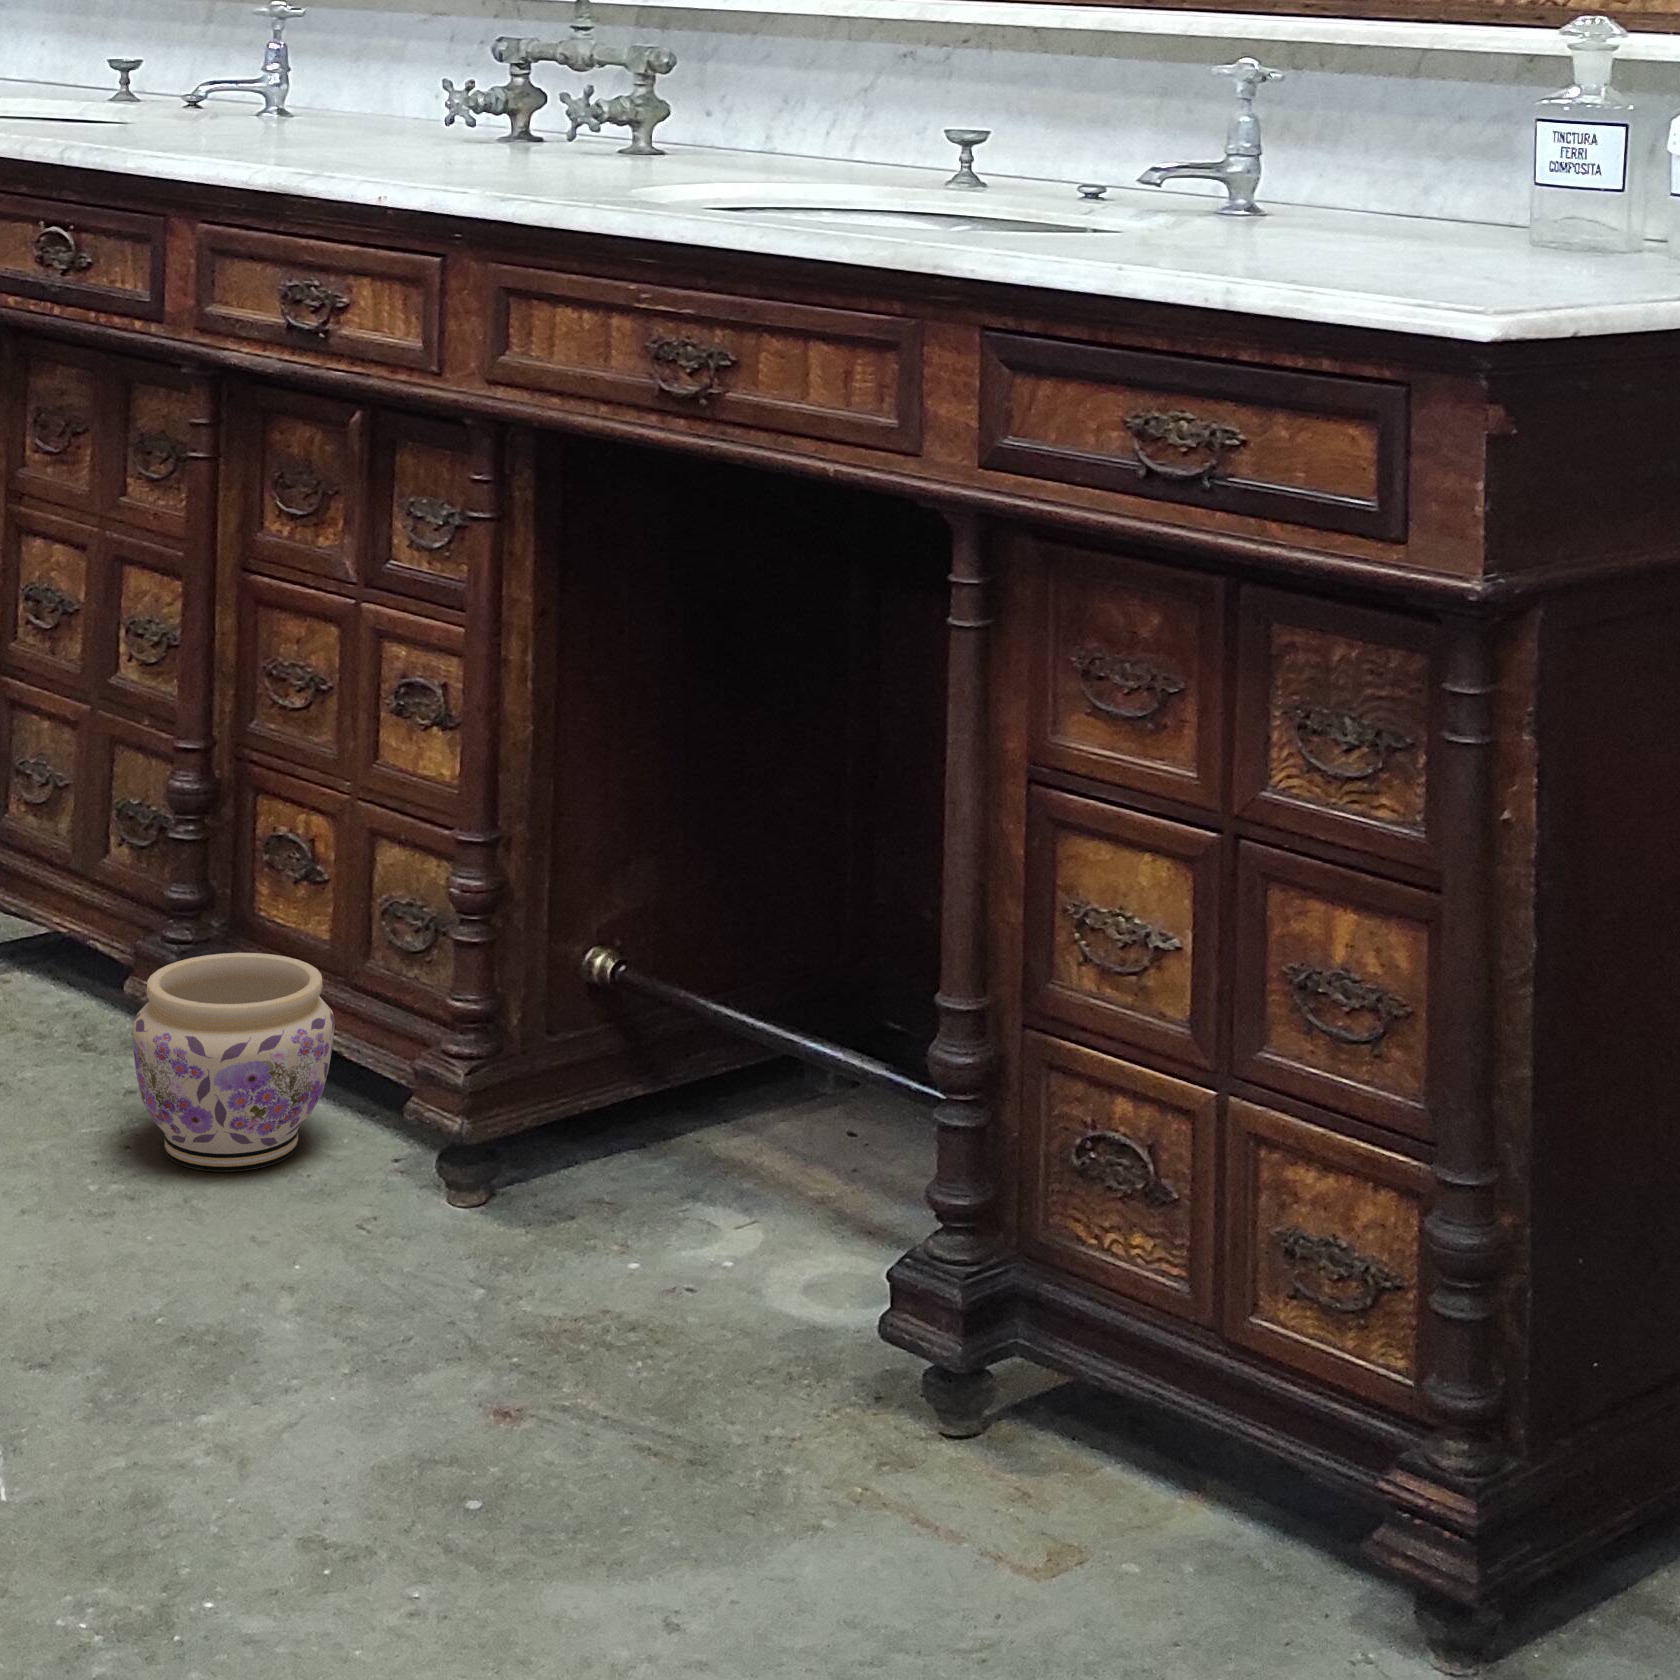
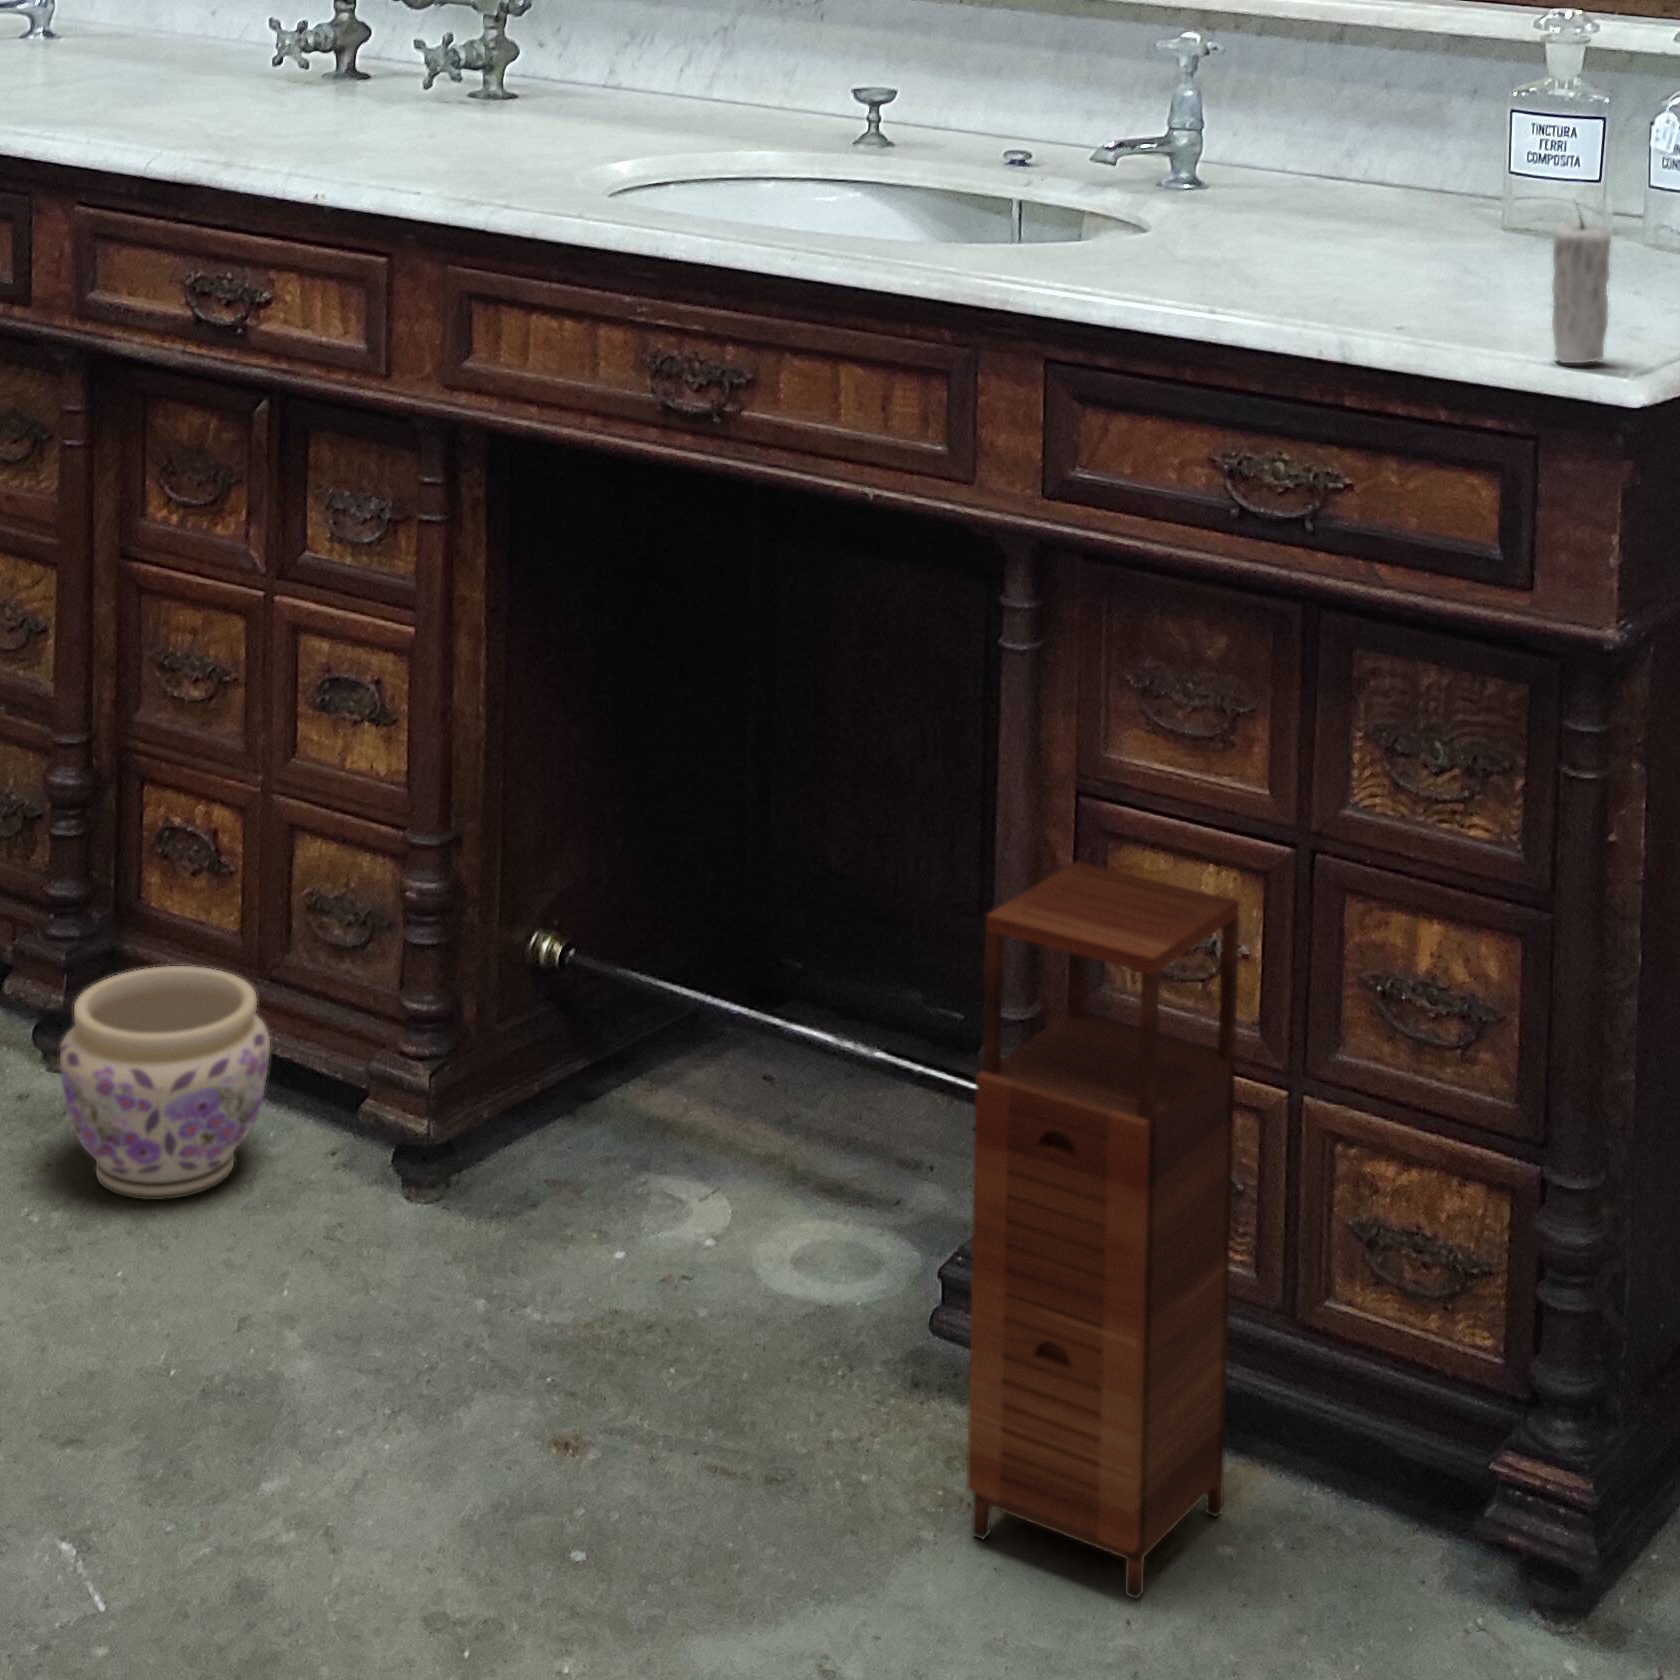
candle: none [1413,131,1473,303] -> present [1552,219,1611,363]
storage cabinet: none [864,840,1152,1597] -> present [967,861,1240,1598]

